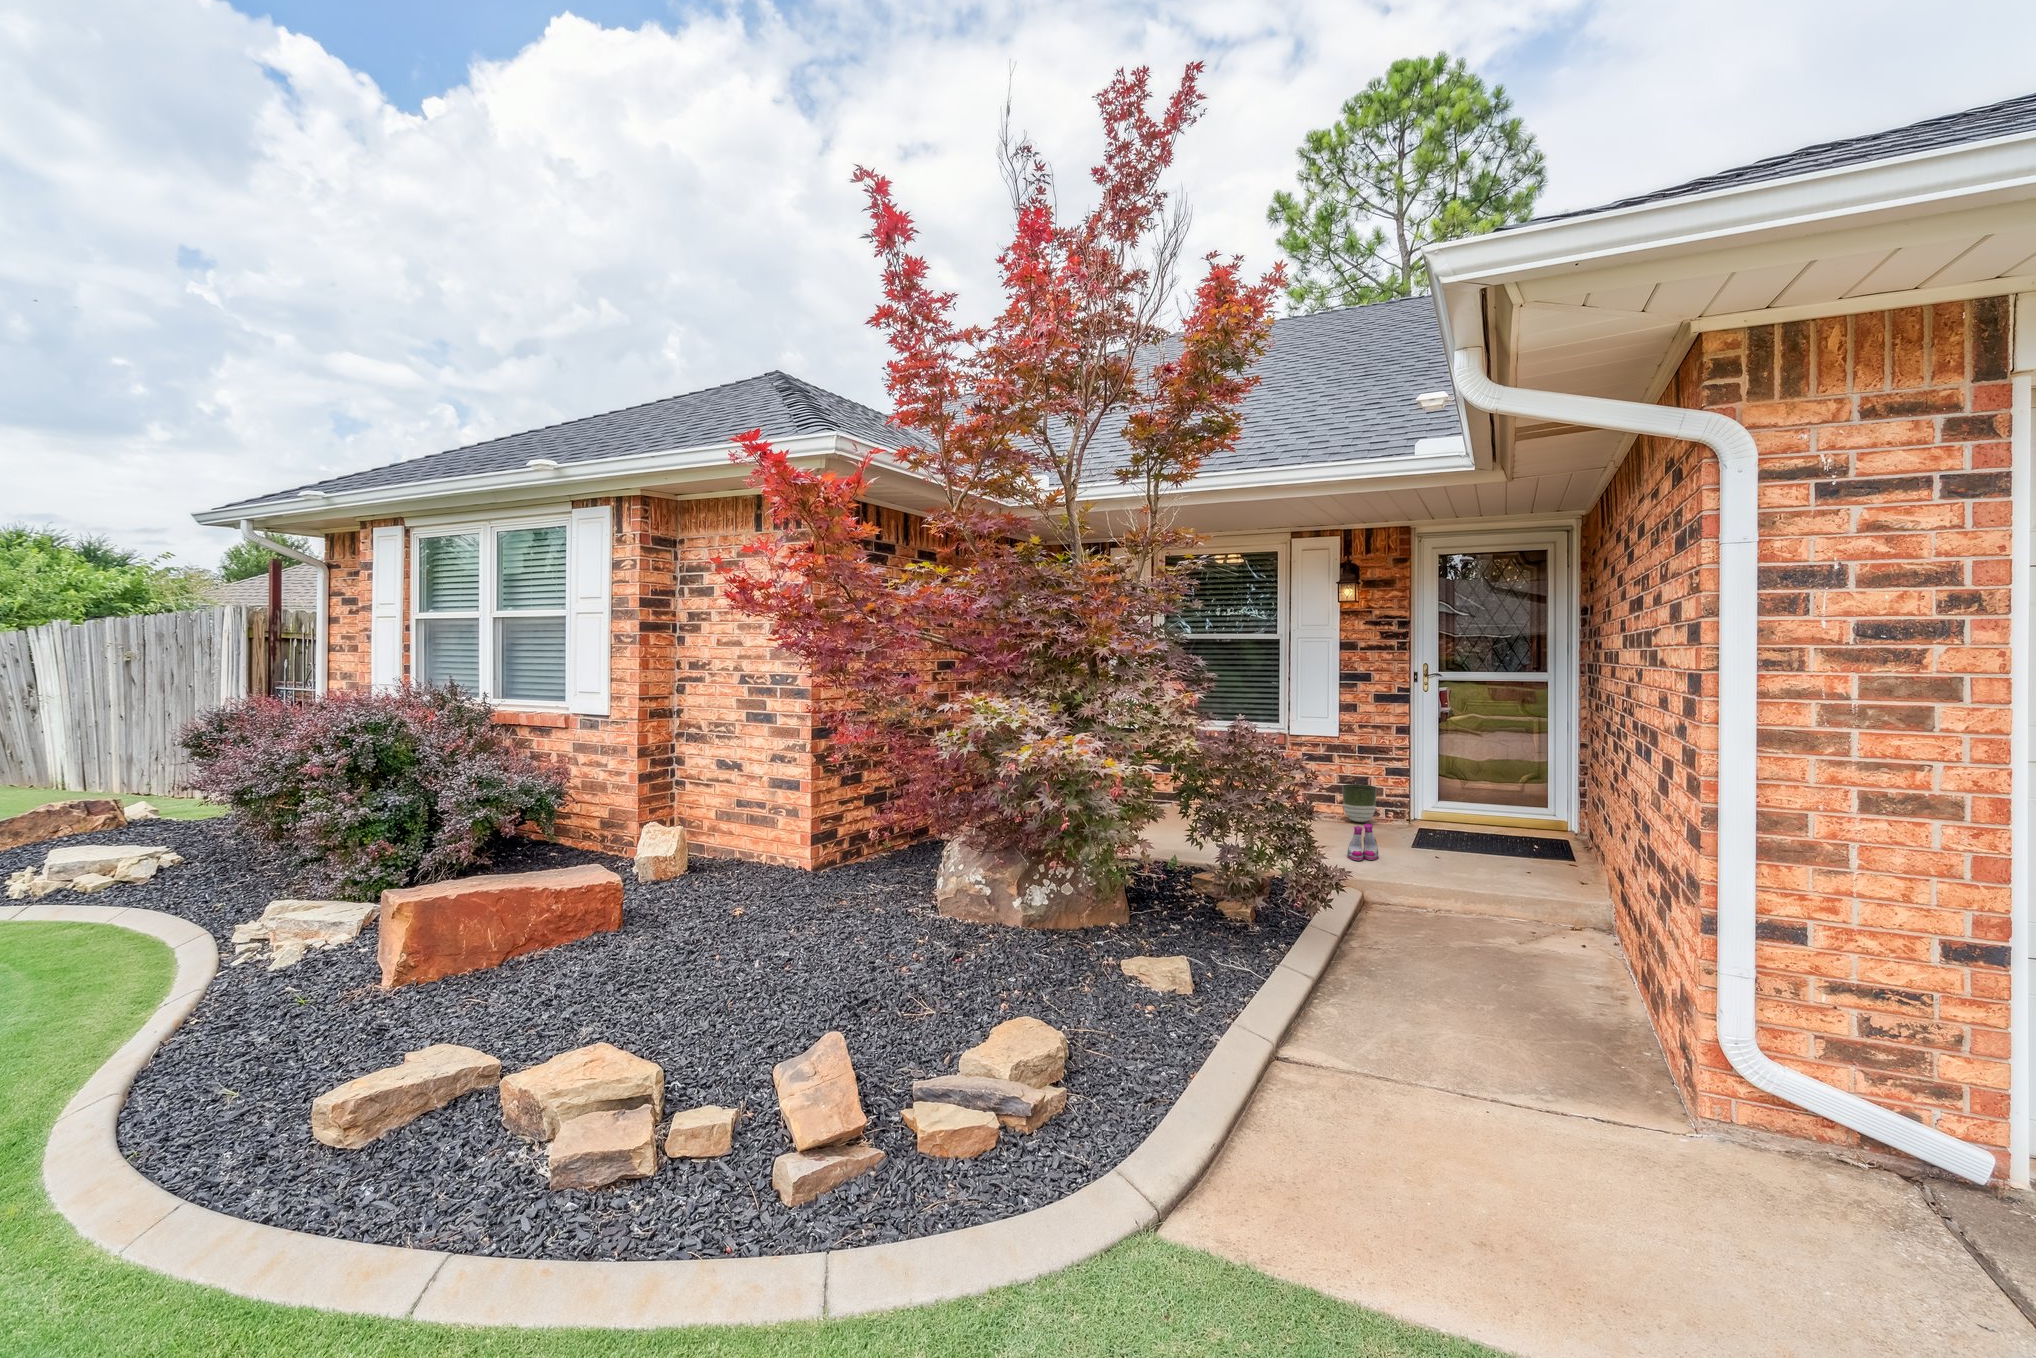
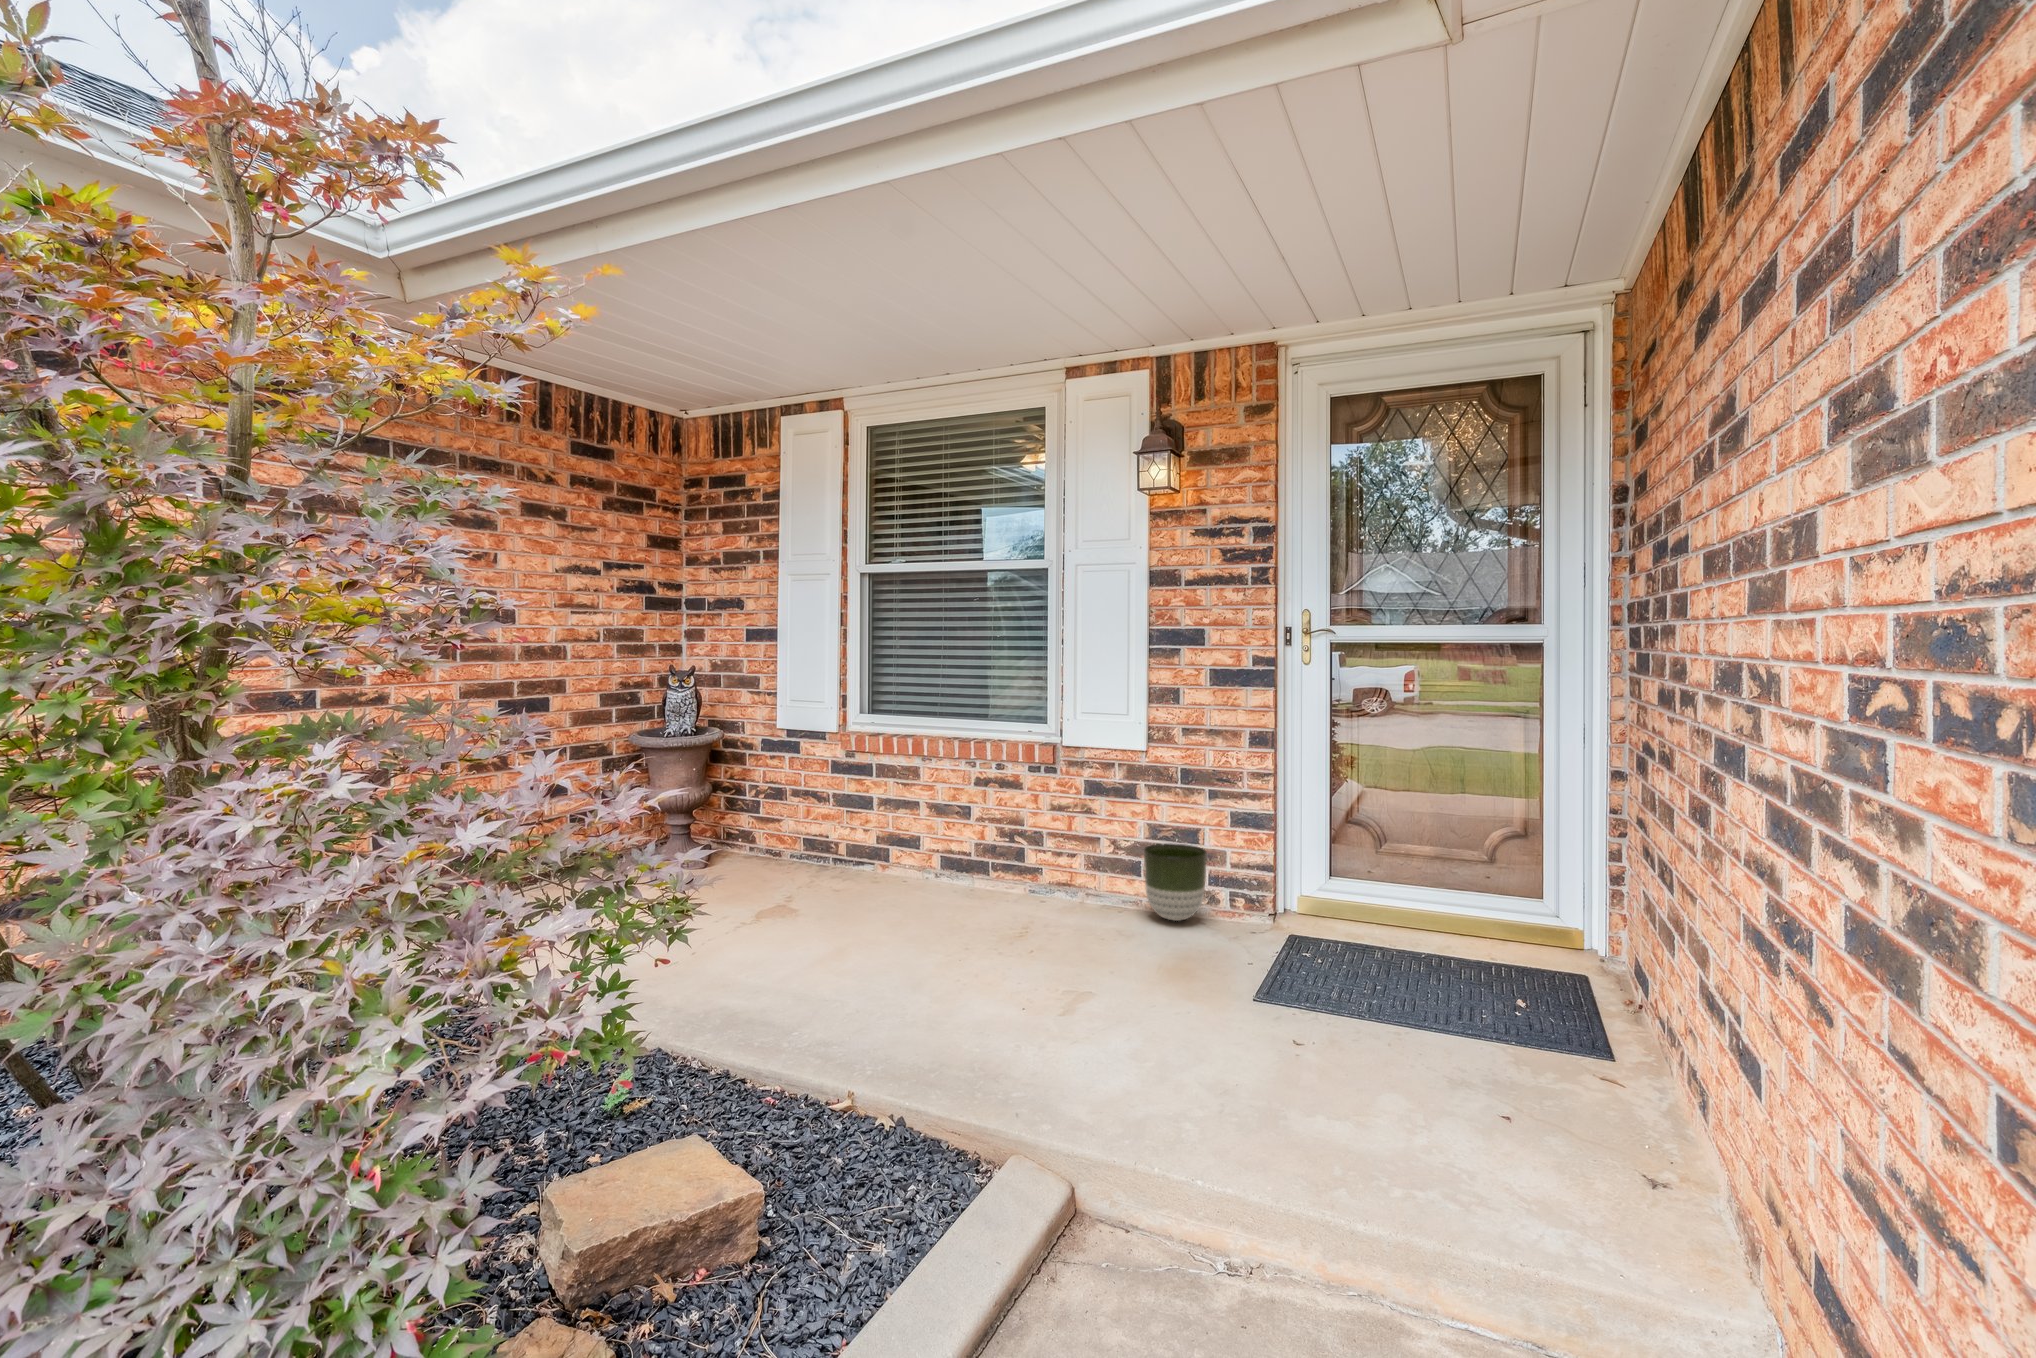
boots: present [1347,823,1378,861] -> none [1070,964,1144,1062]

